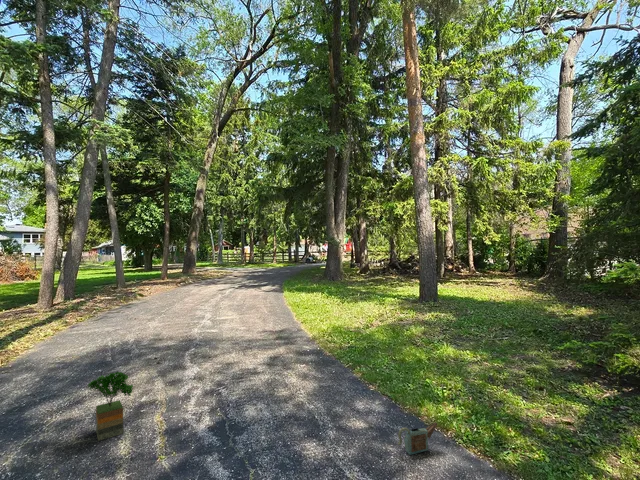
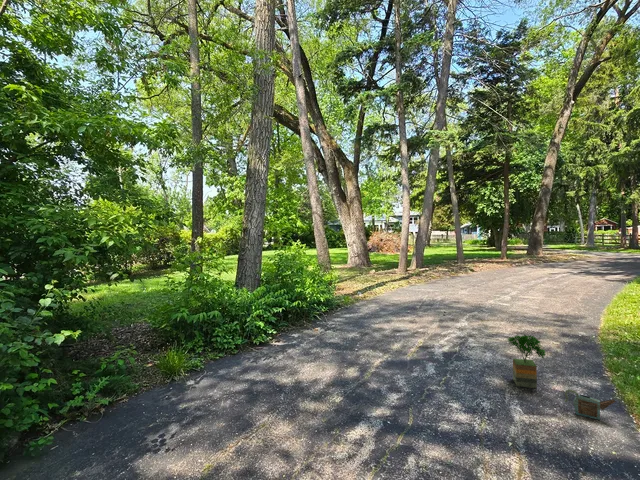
potted tree: present [88,372,133,441] -> present [508,335,545,388]

